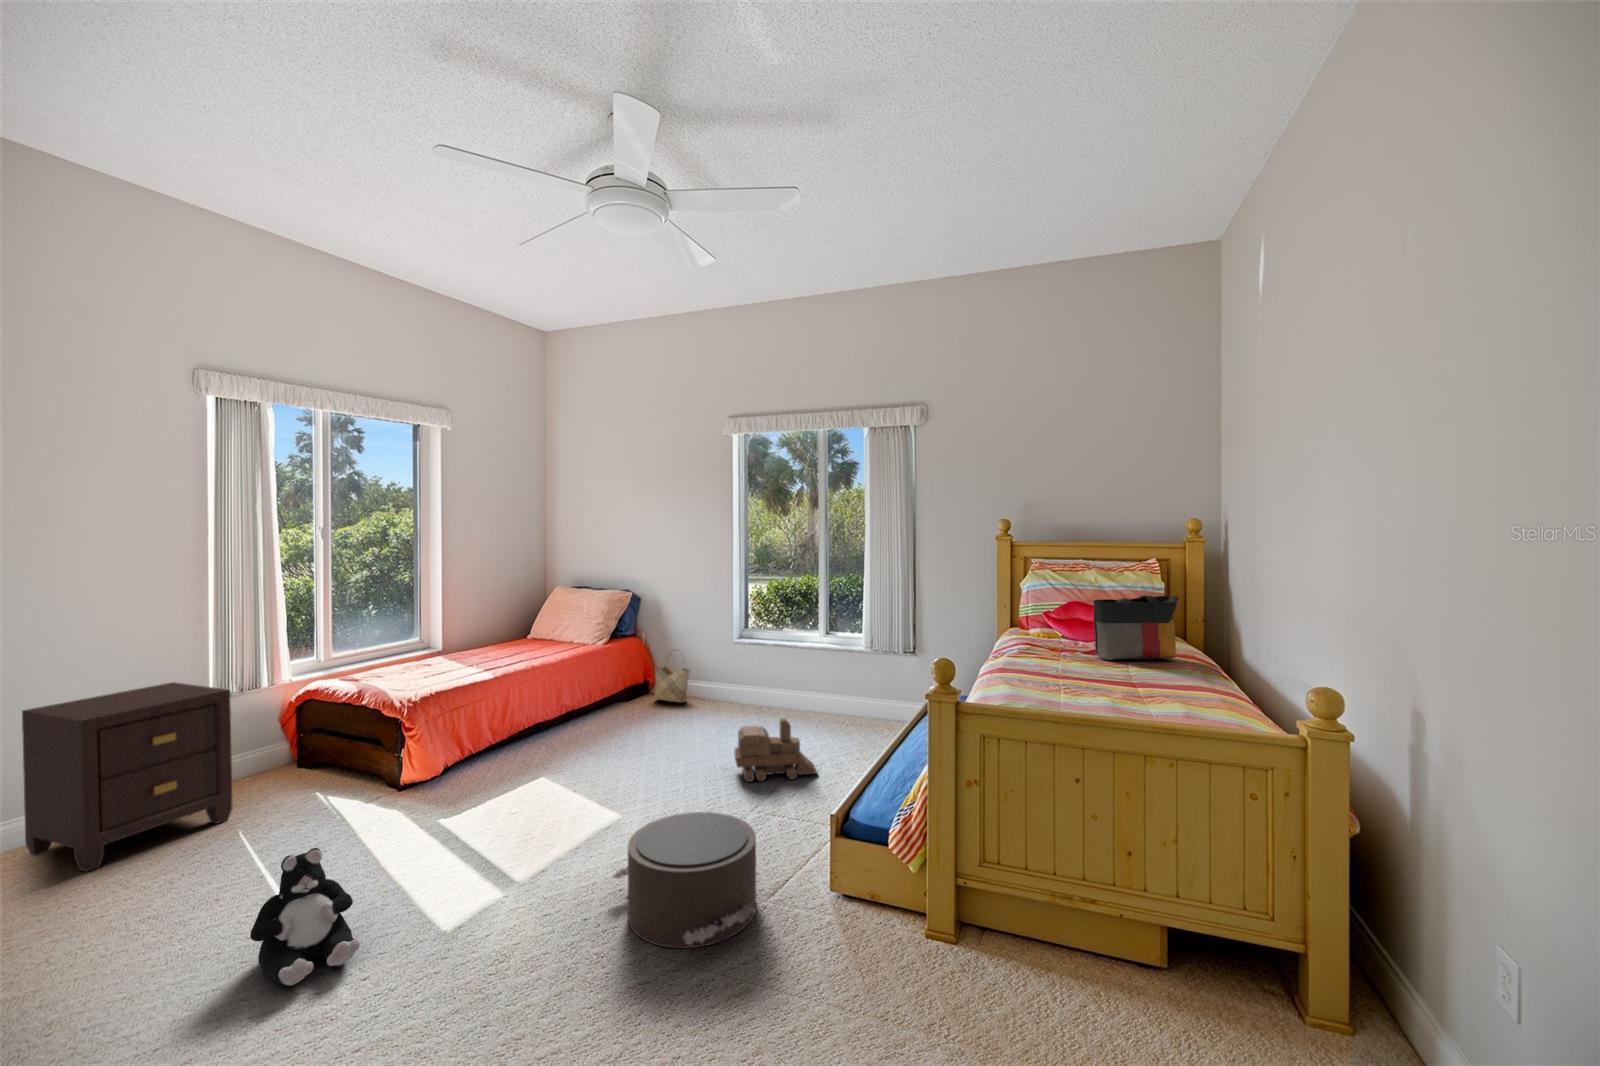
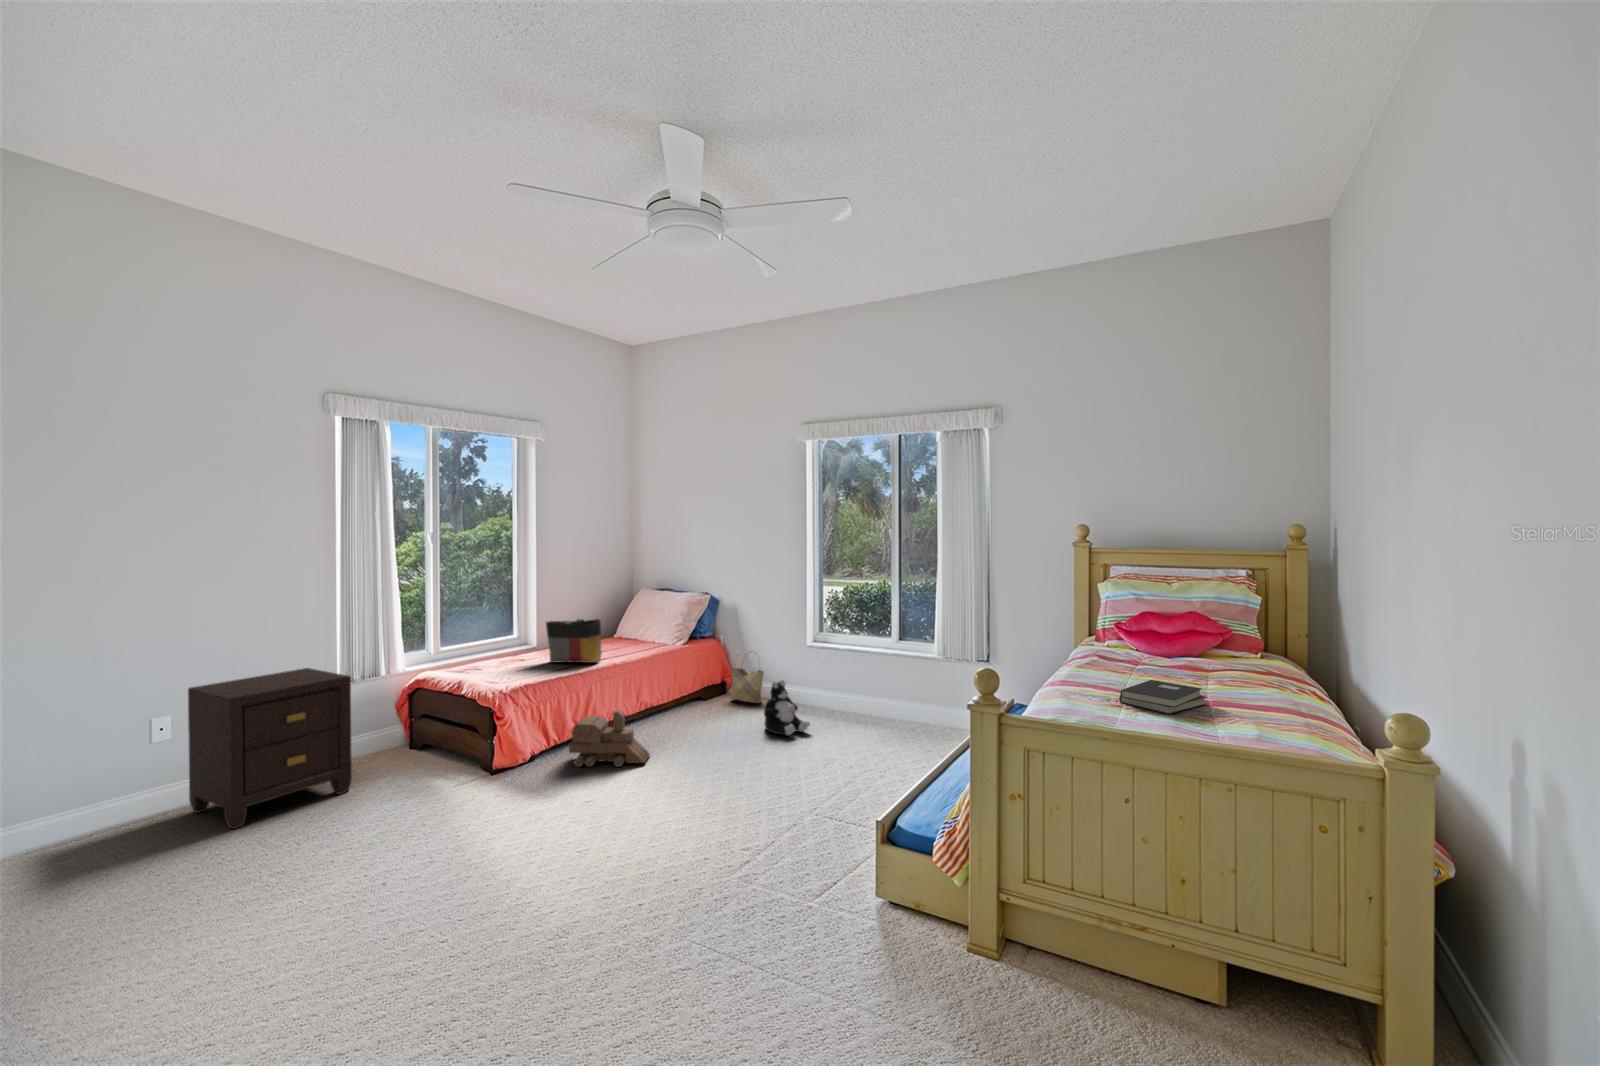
tote bag: present [1093,595,1179,660] -> present [546,619,602,663]
hardback book: none [1059,666,1137,698] -> present [1119,680,1207,714]
toy train: present [735,718,817,782] -> present [569,710,650,767]
pouf: present [612,812,757,948] -> none [665,810,801,941]
plush toy: present [250,848,360,986] -> present [764,680,810,736]

